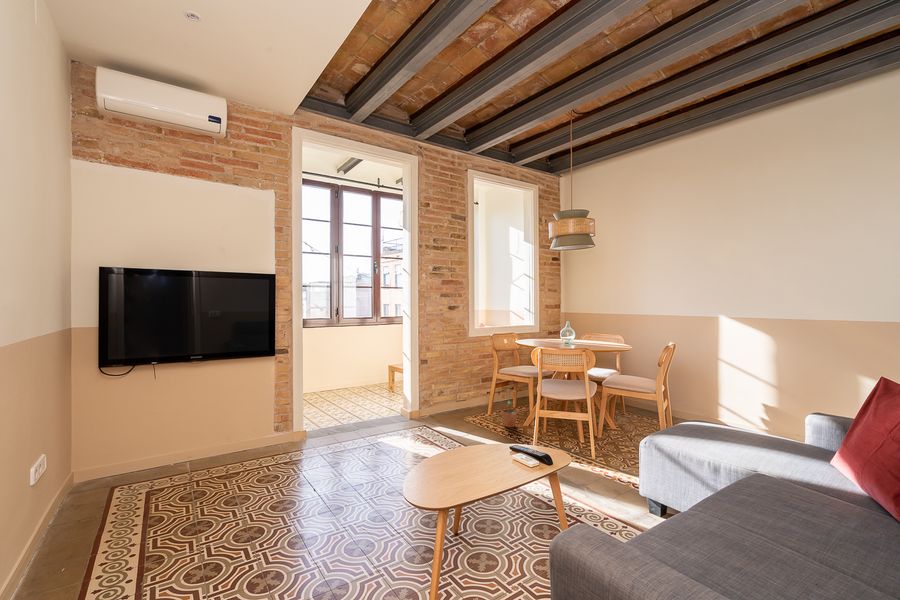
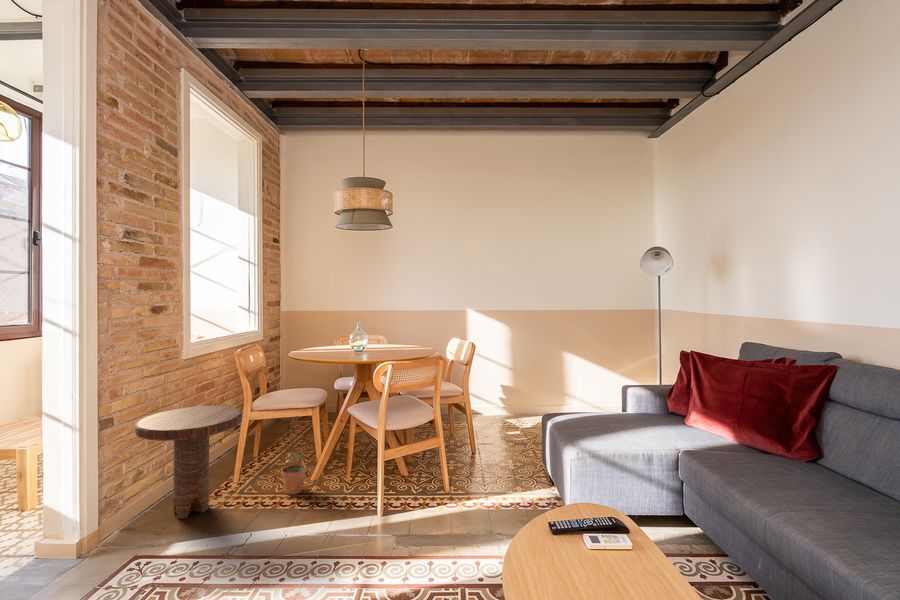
side table: none [433,363,483,421] -> present [135,406,242,518]

